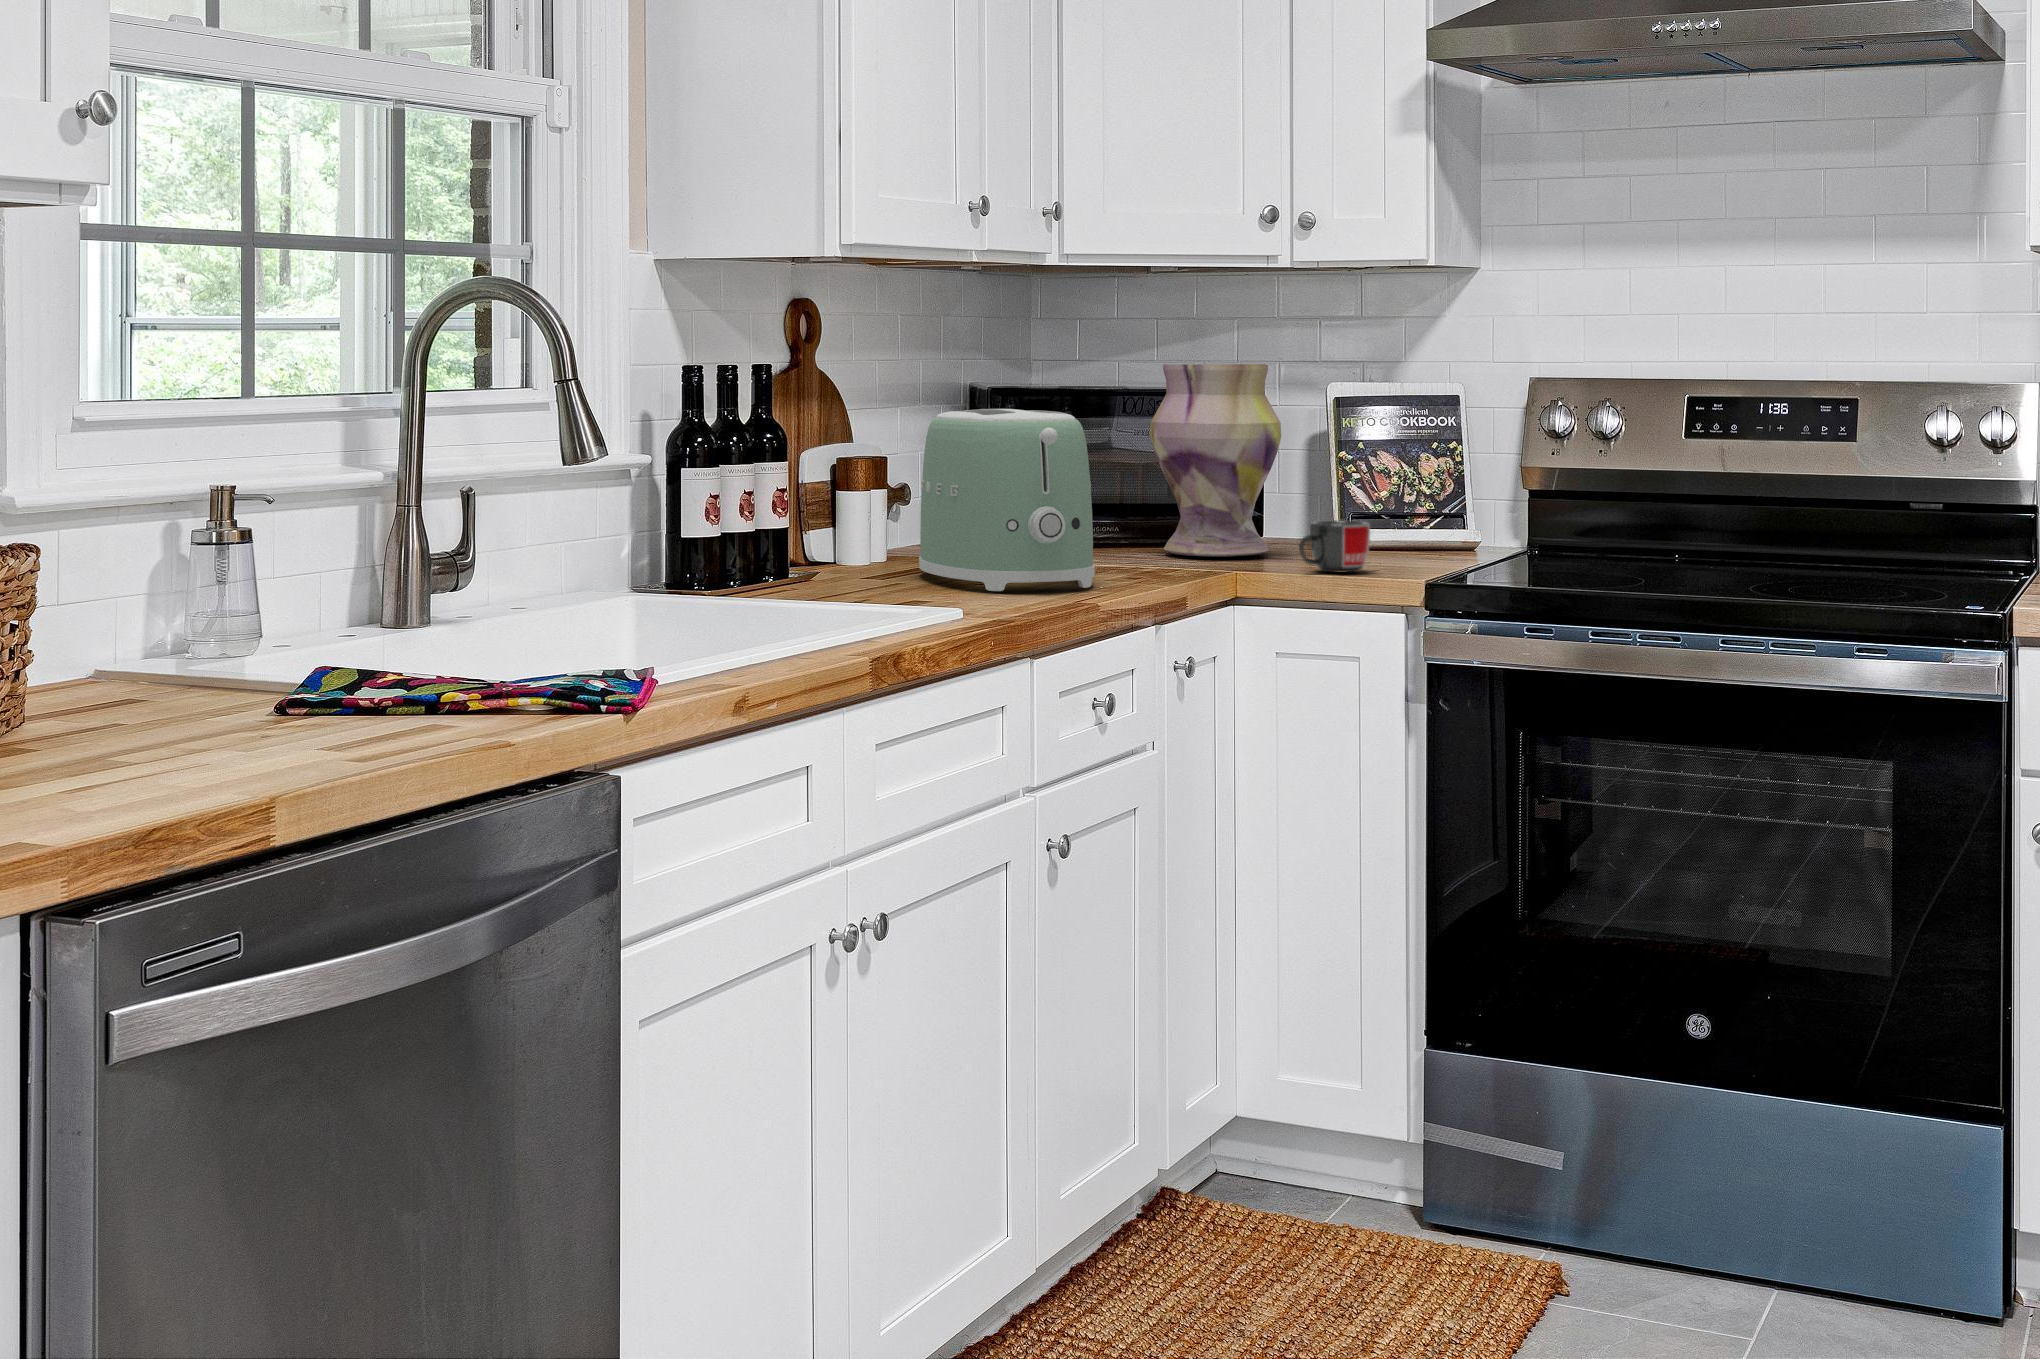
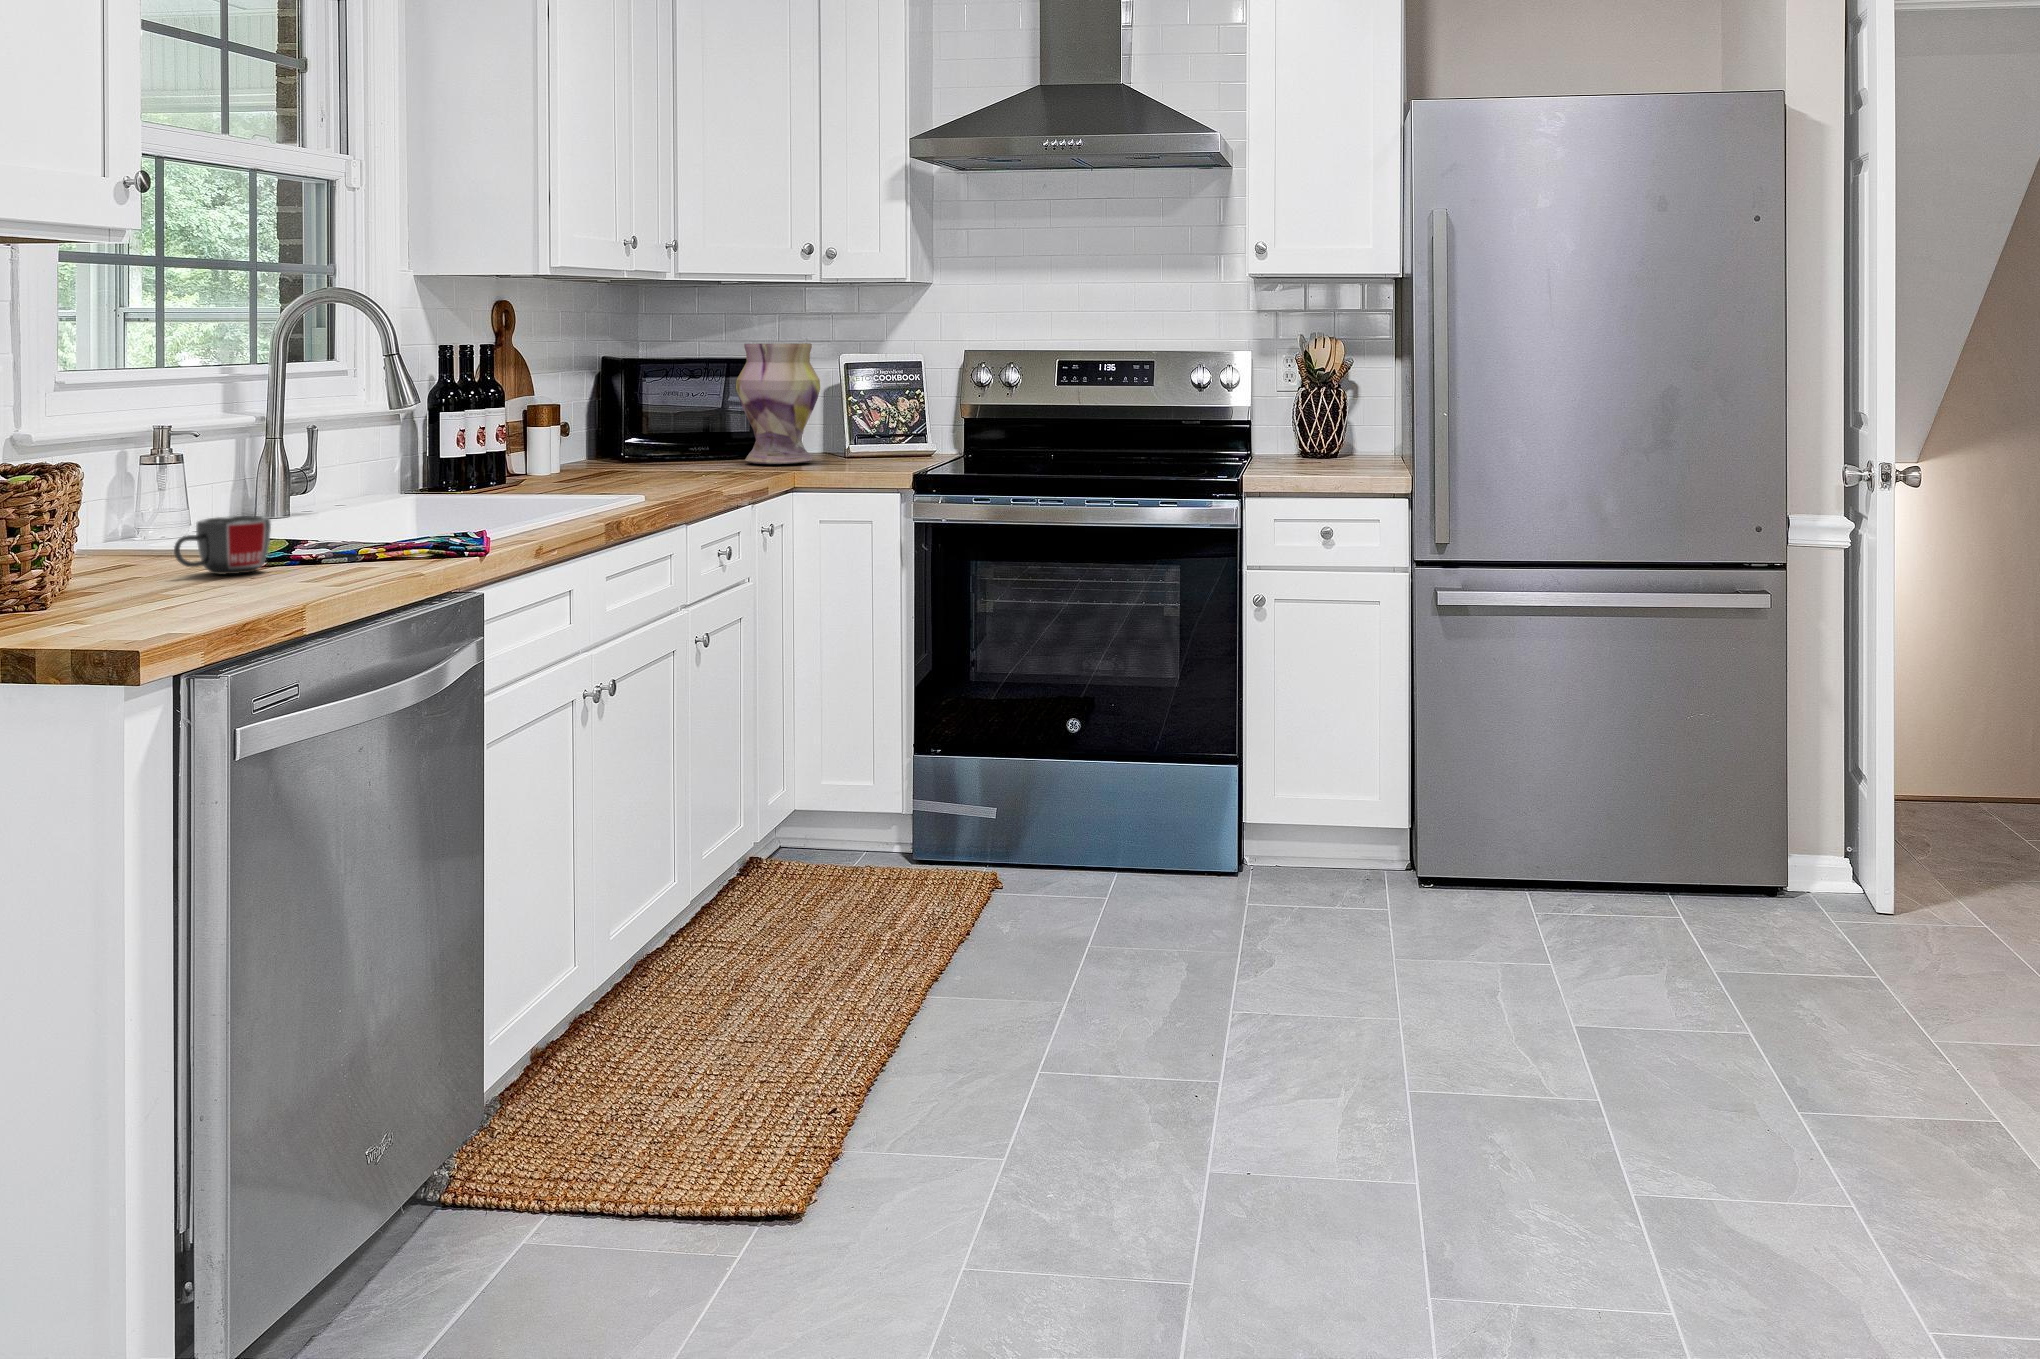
toaster: present [919,409,1095,591] -> none [596,373,717,487]
mug: present [1299,521,1370,573] -> present [174,516,271,574]

